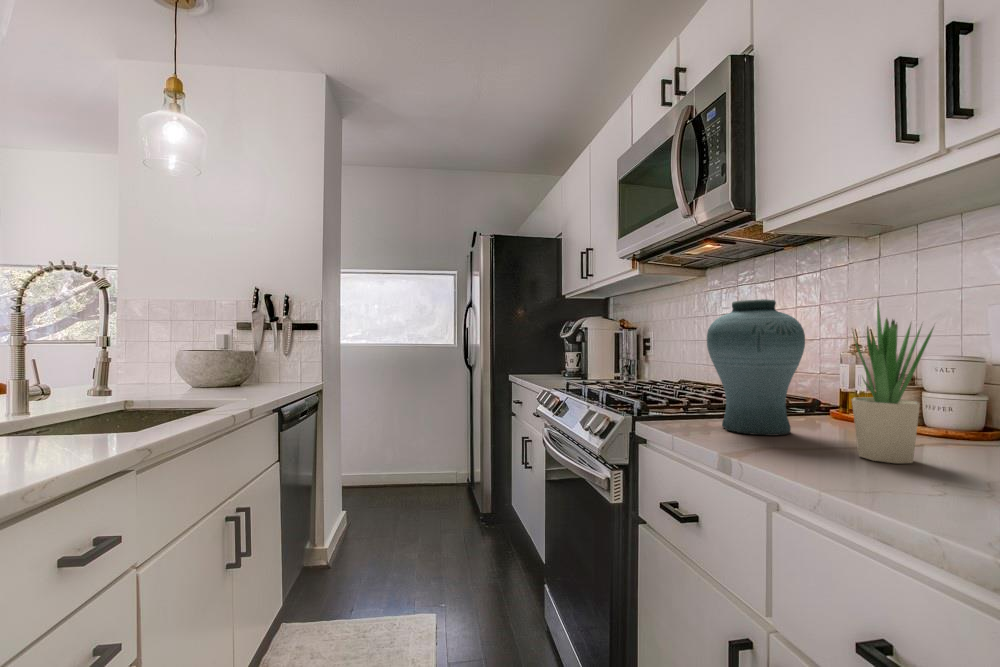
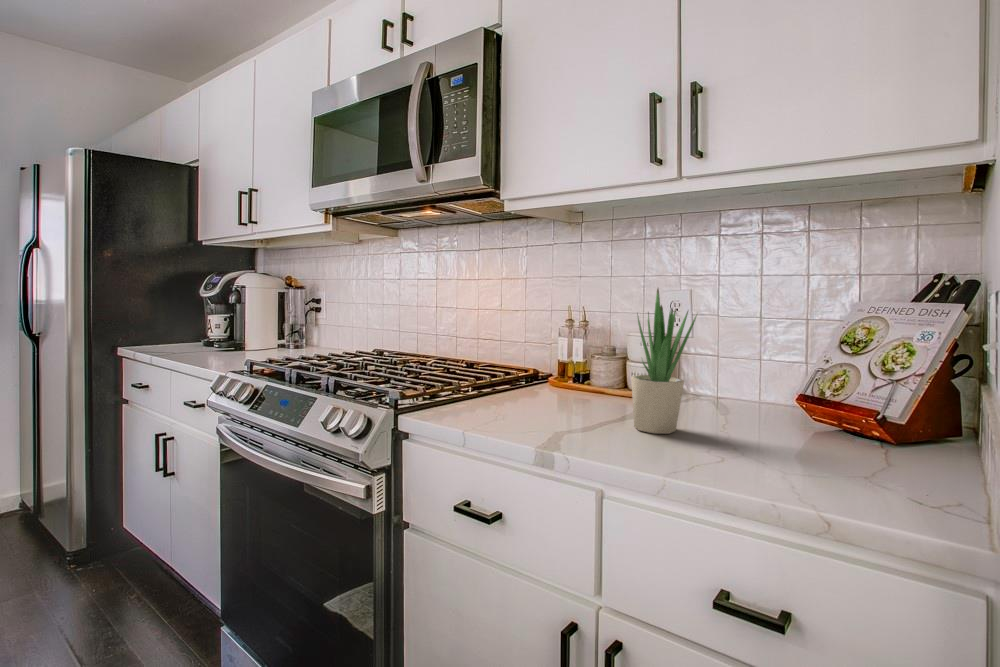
vase: present [707,299,805,436] -> none [481,277,572,417]

